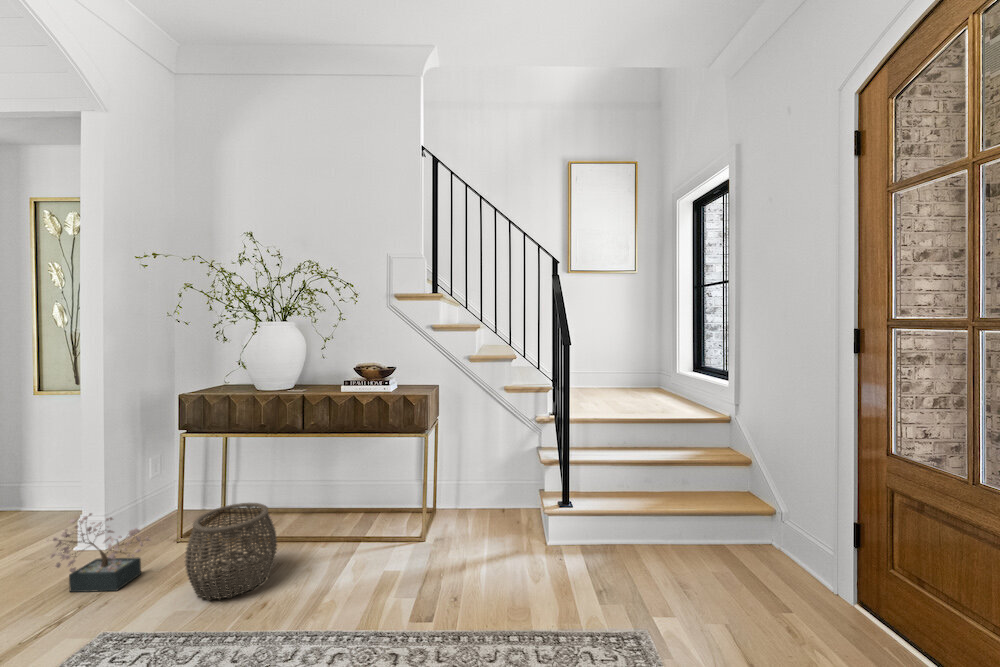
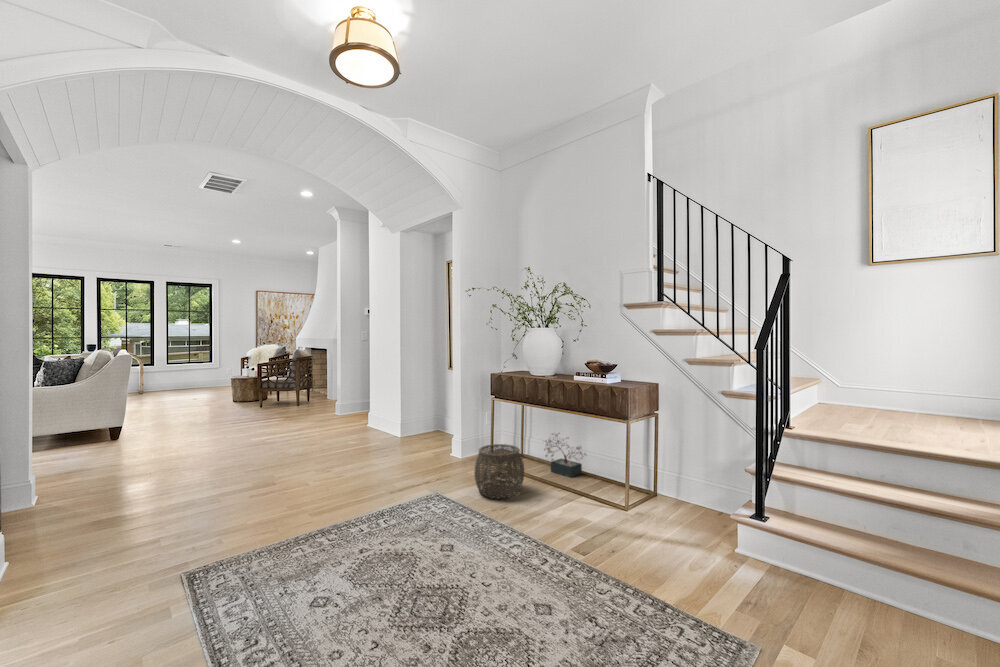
decorative plant: present [47,513,150,592] -> present [544,433,585,477]

